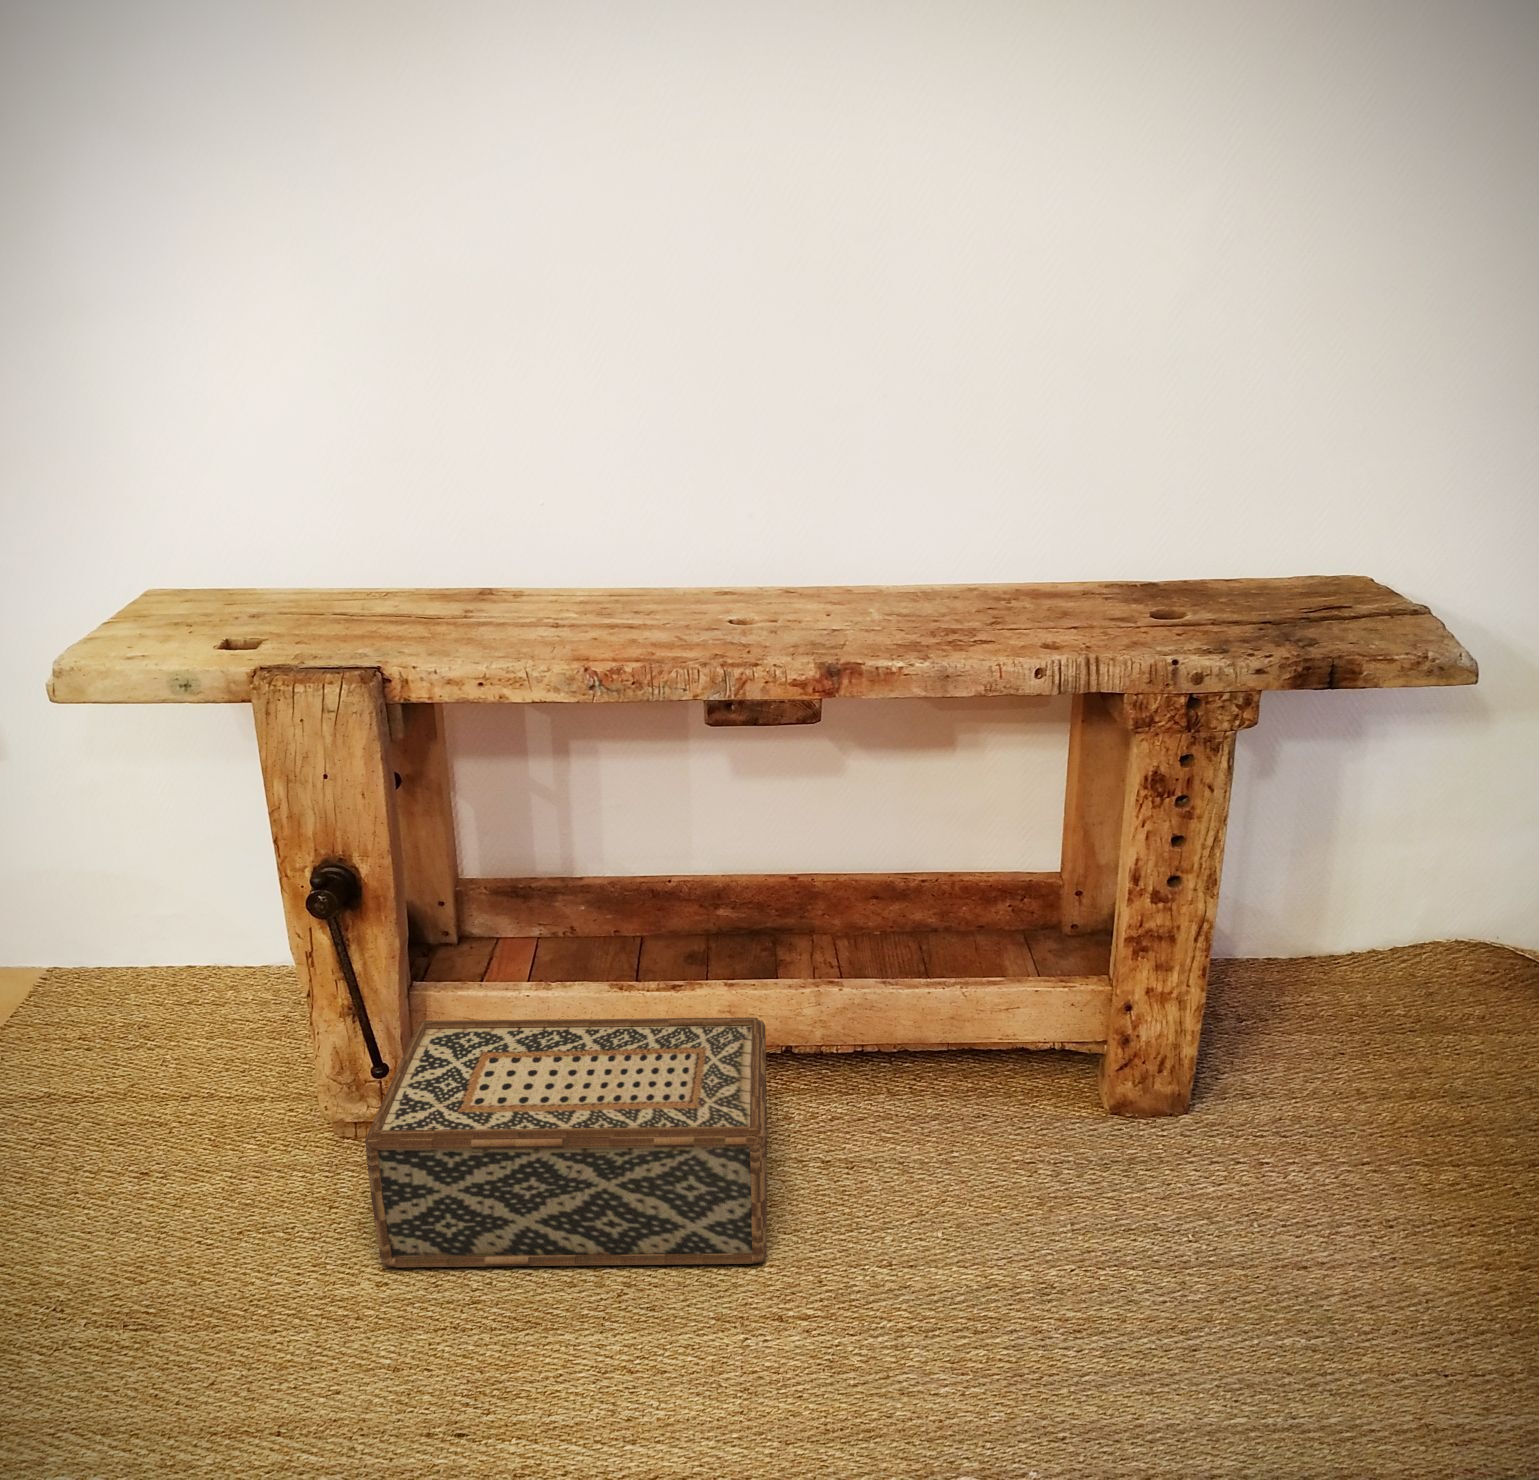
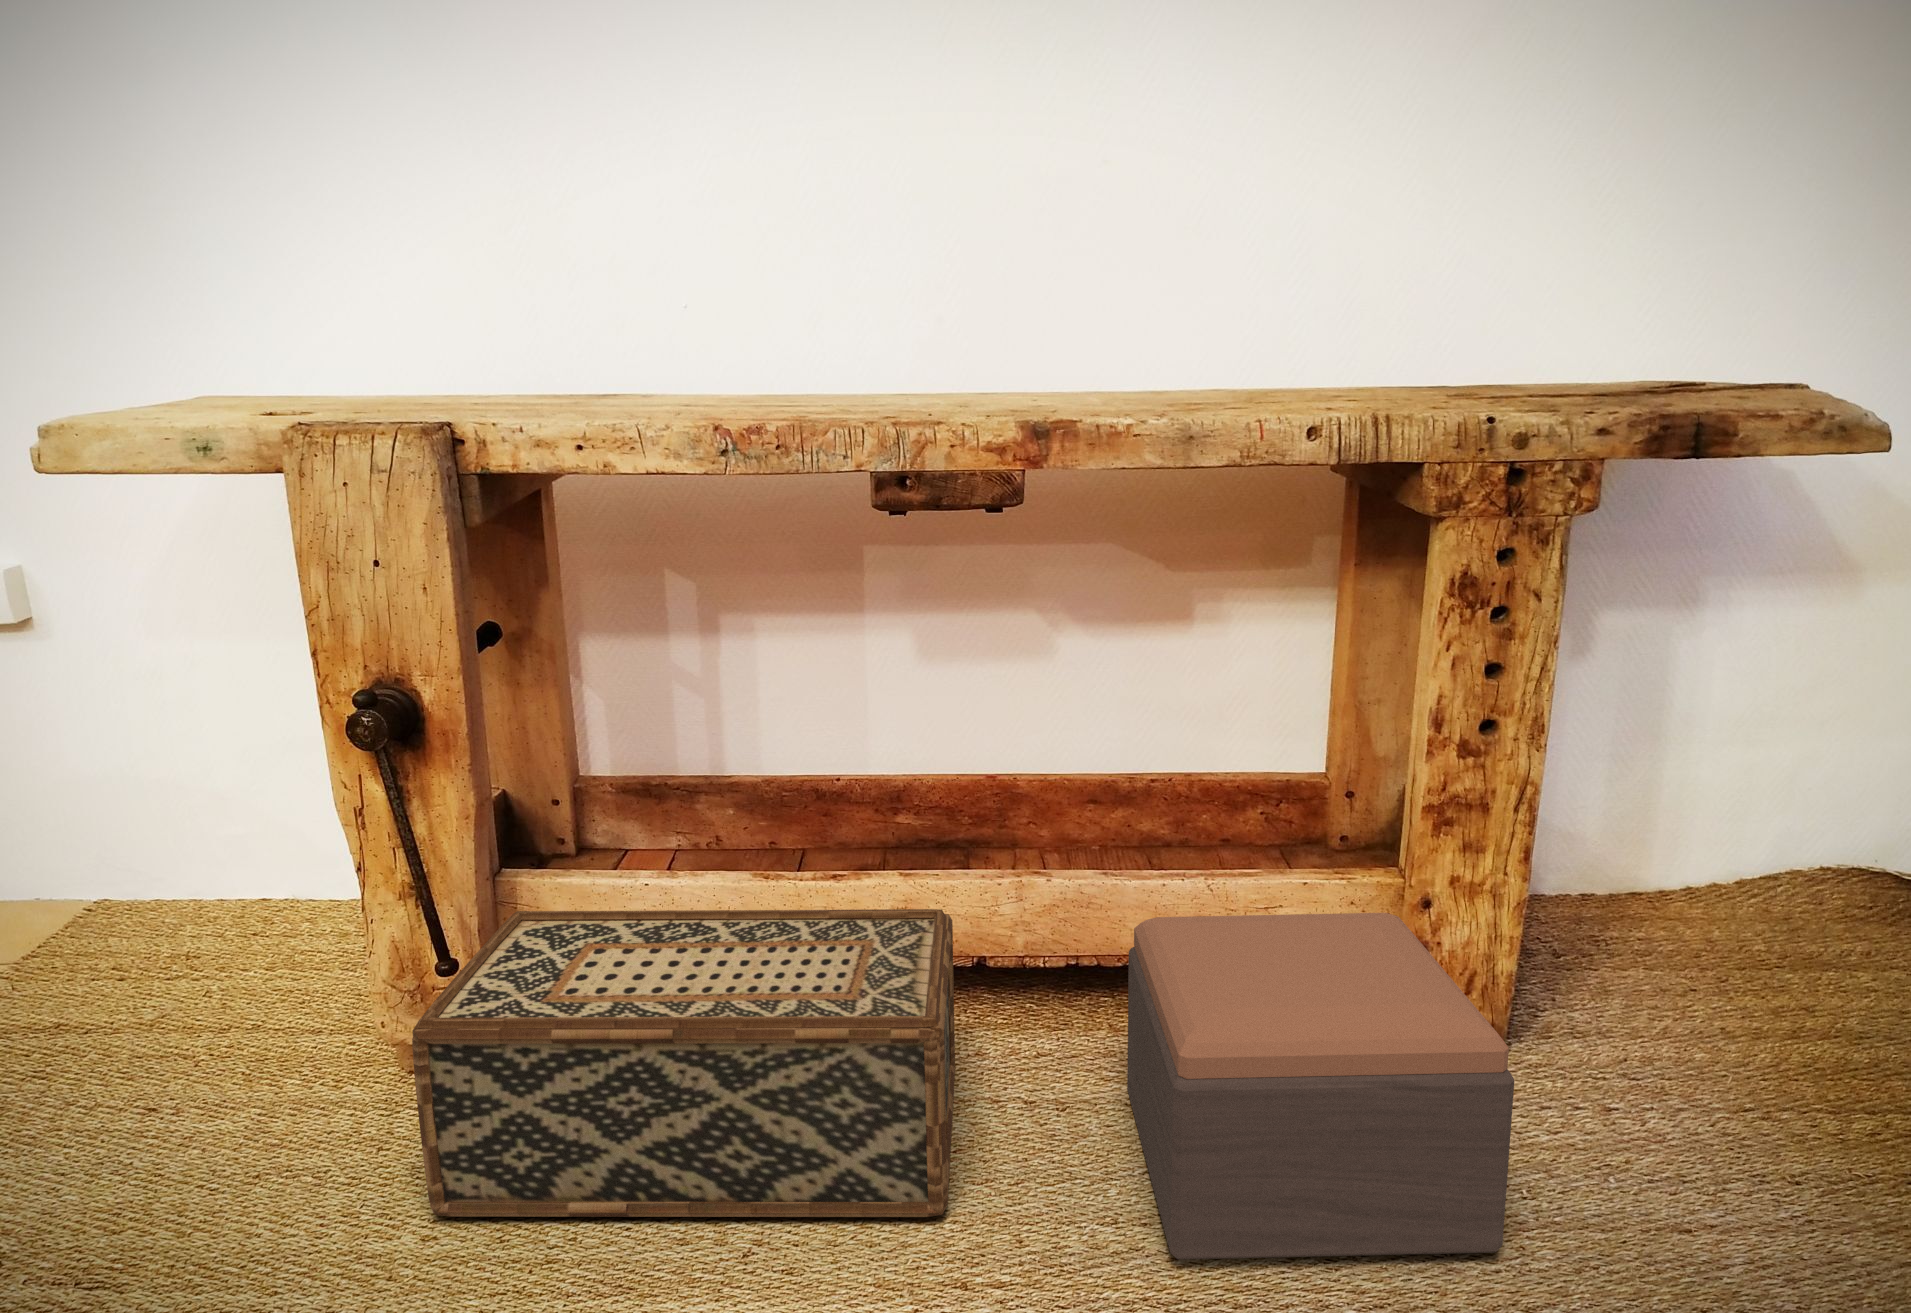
footstool: none [900,1024,1180,1296] -> present [1127,913,1514,1259]

